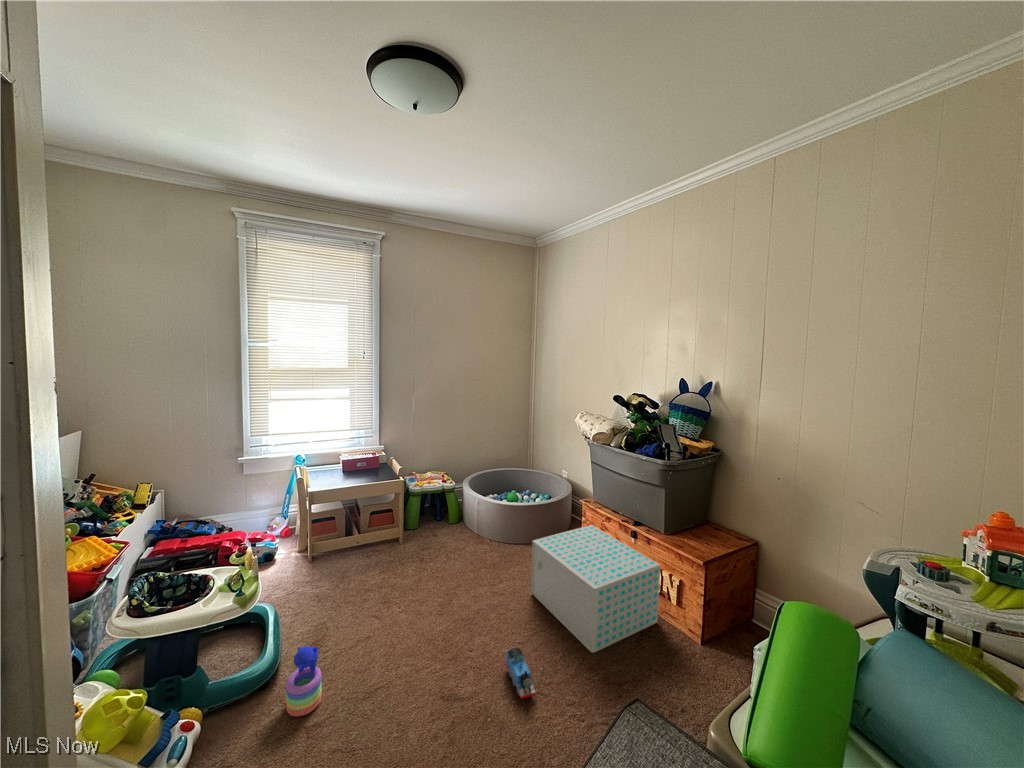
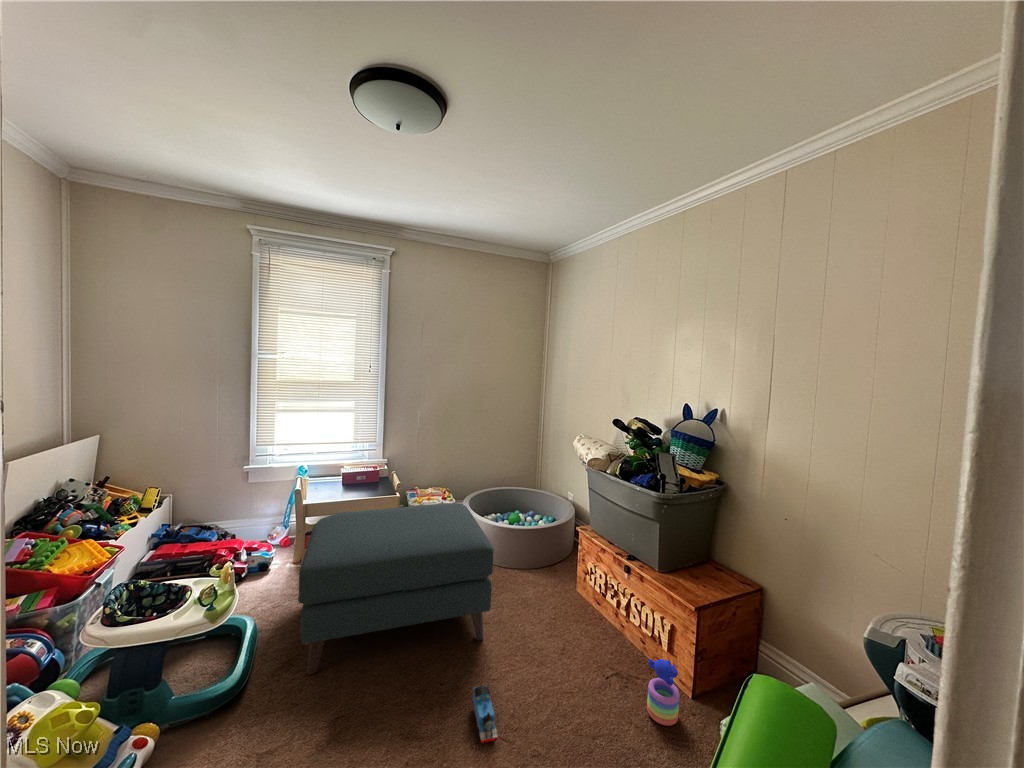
ottoman: none [326,483,511,654] -> present [298,503,494,675]
storage box: present [531,525,660,653] -> none [516,555,650,698]
stacking toy: present [286,646,322,717] -> present [647,659,680,726]

